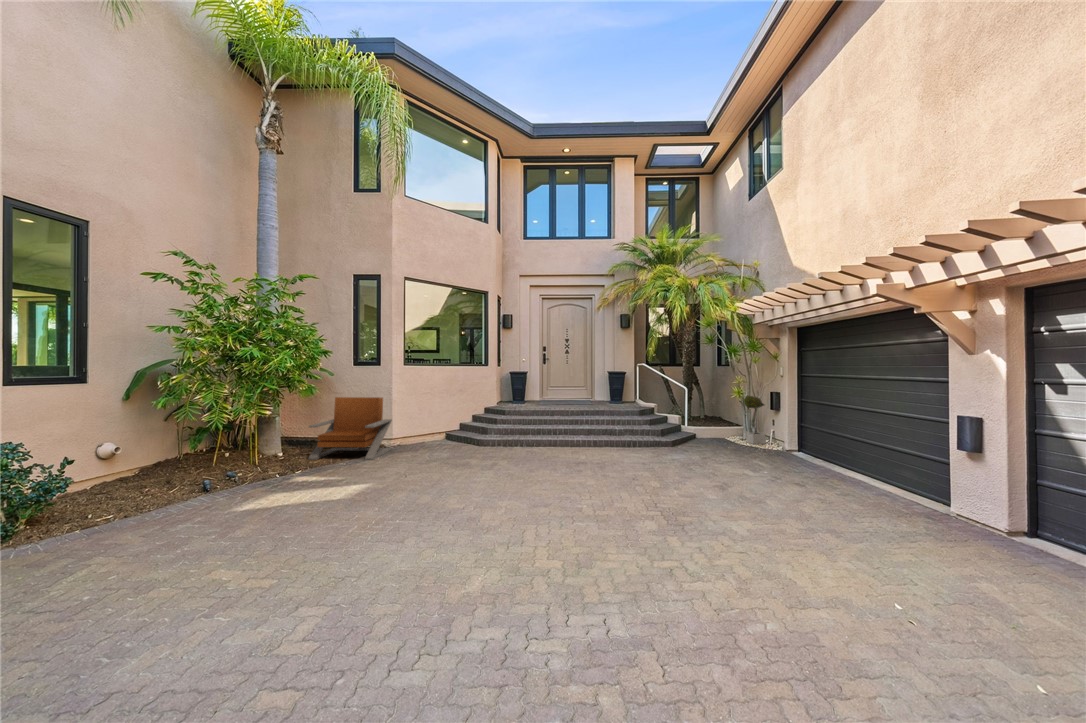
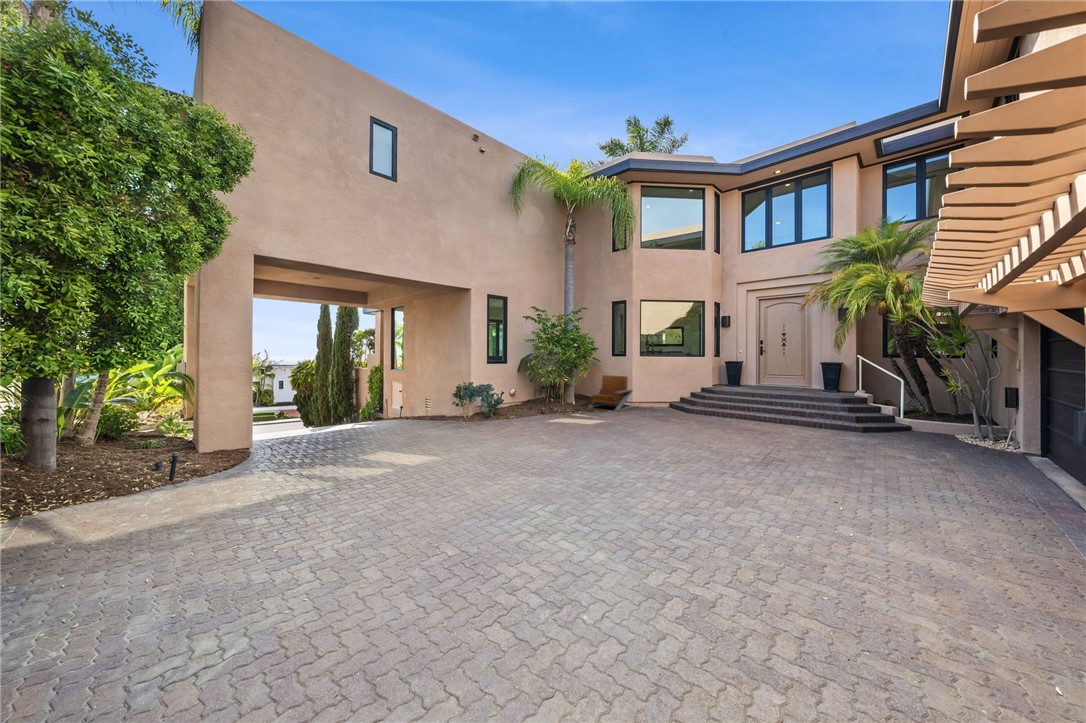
potted tree: present [744,395,766,444] -> none [970,391,1004,444]

